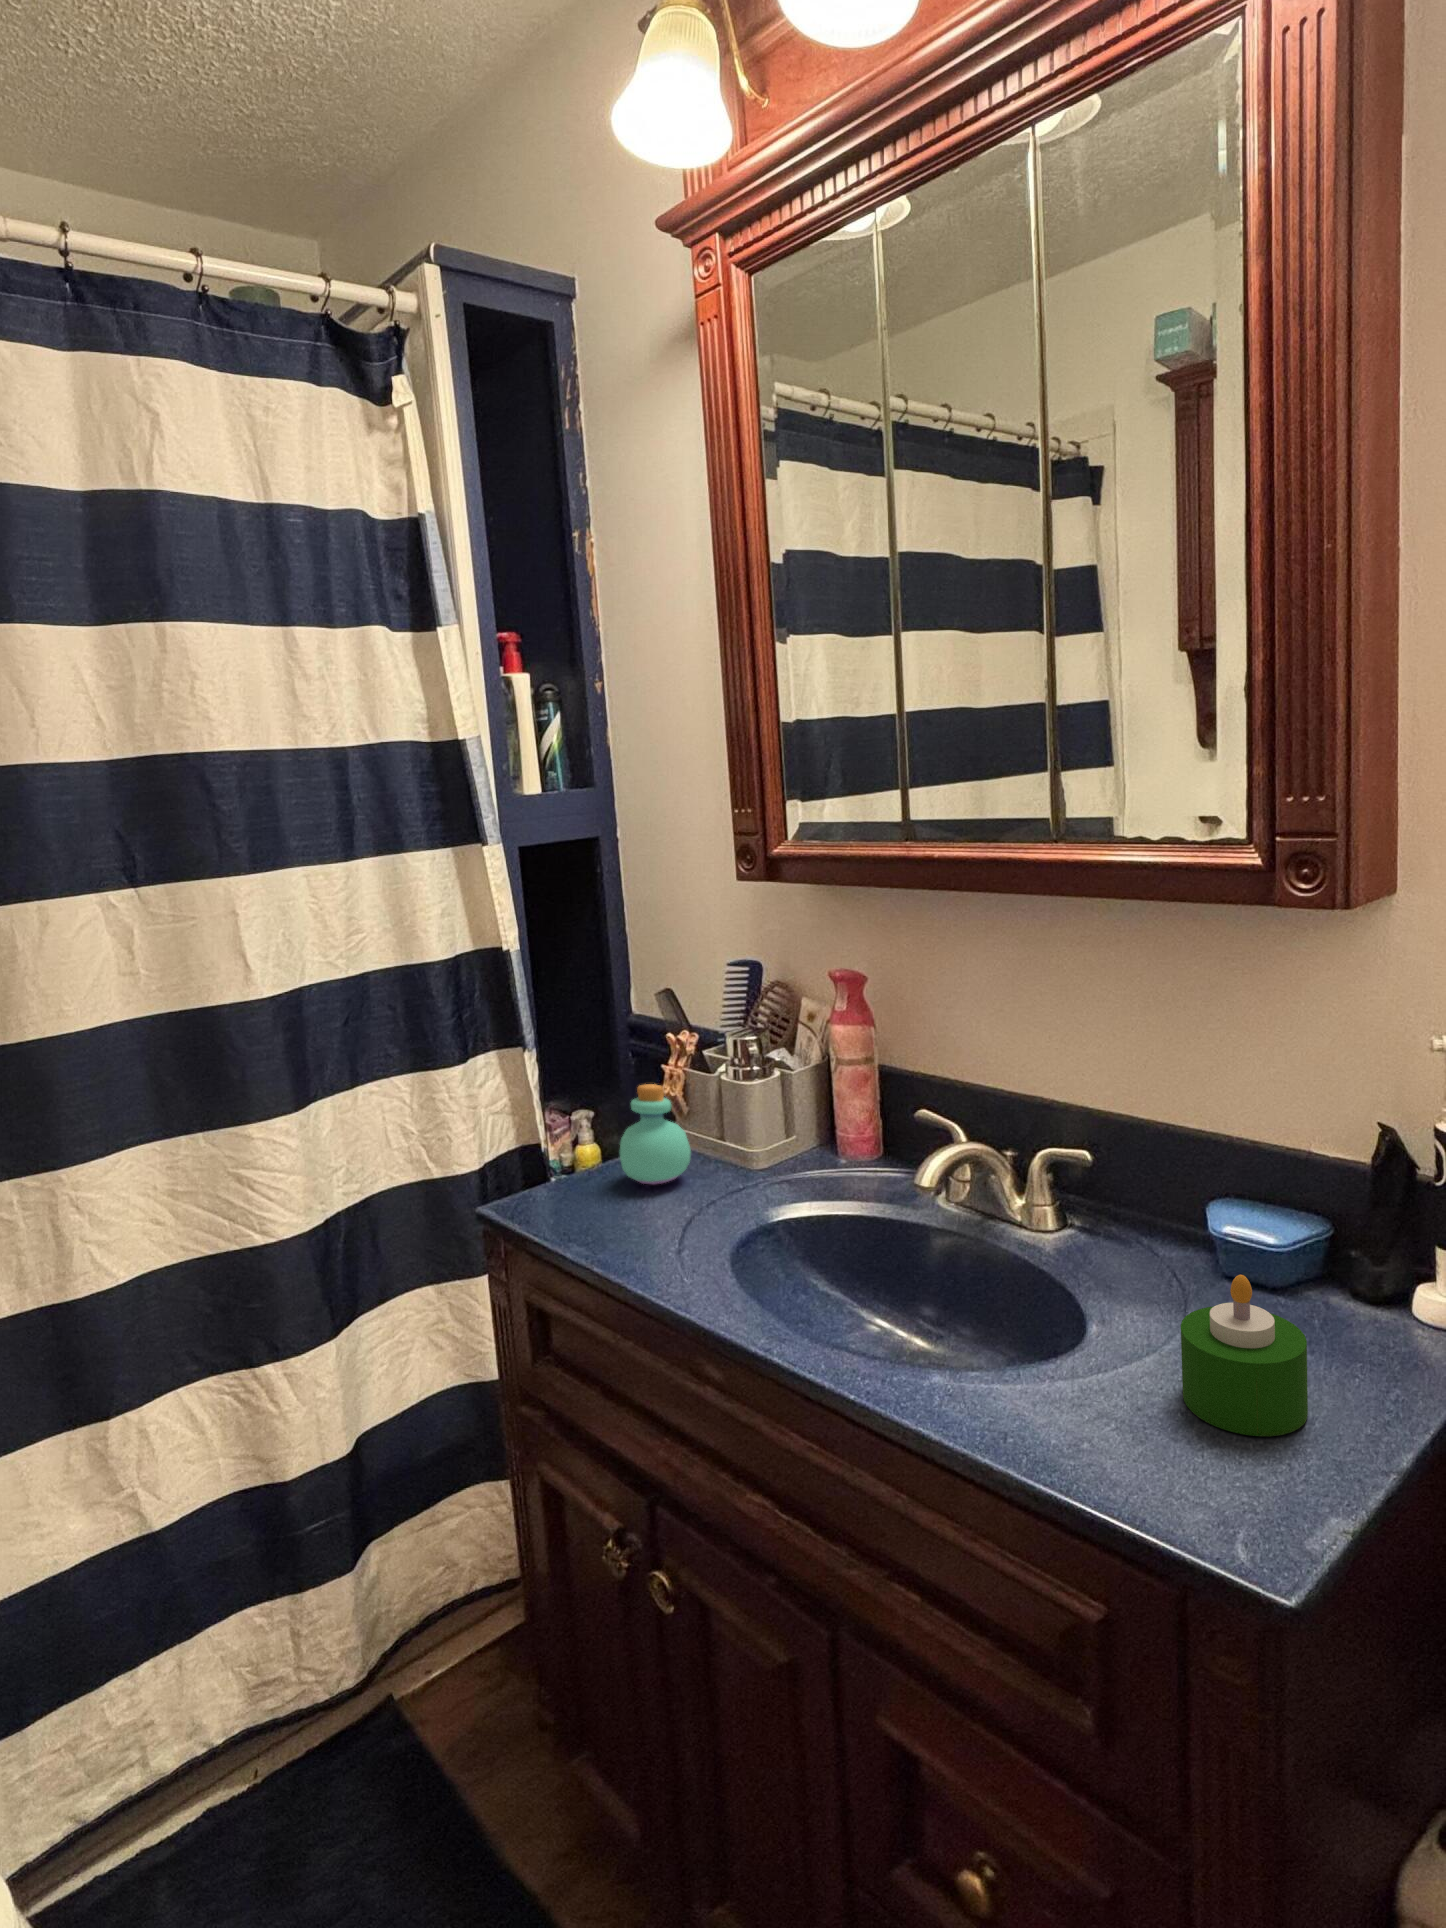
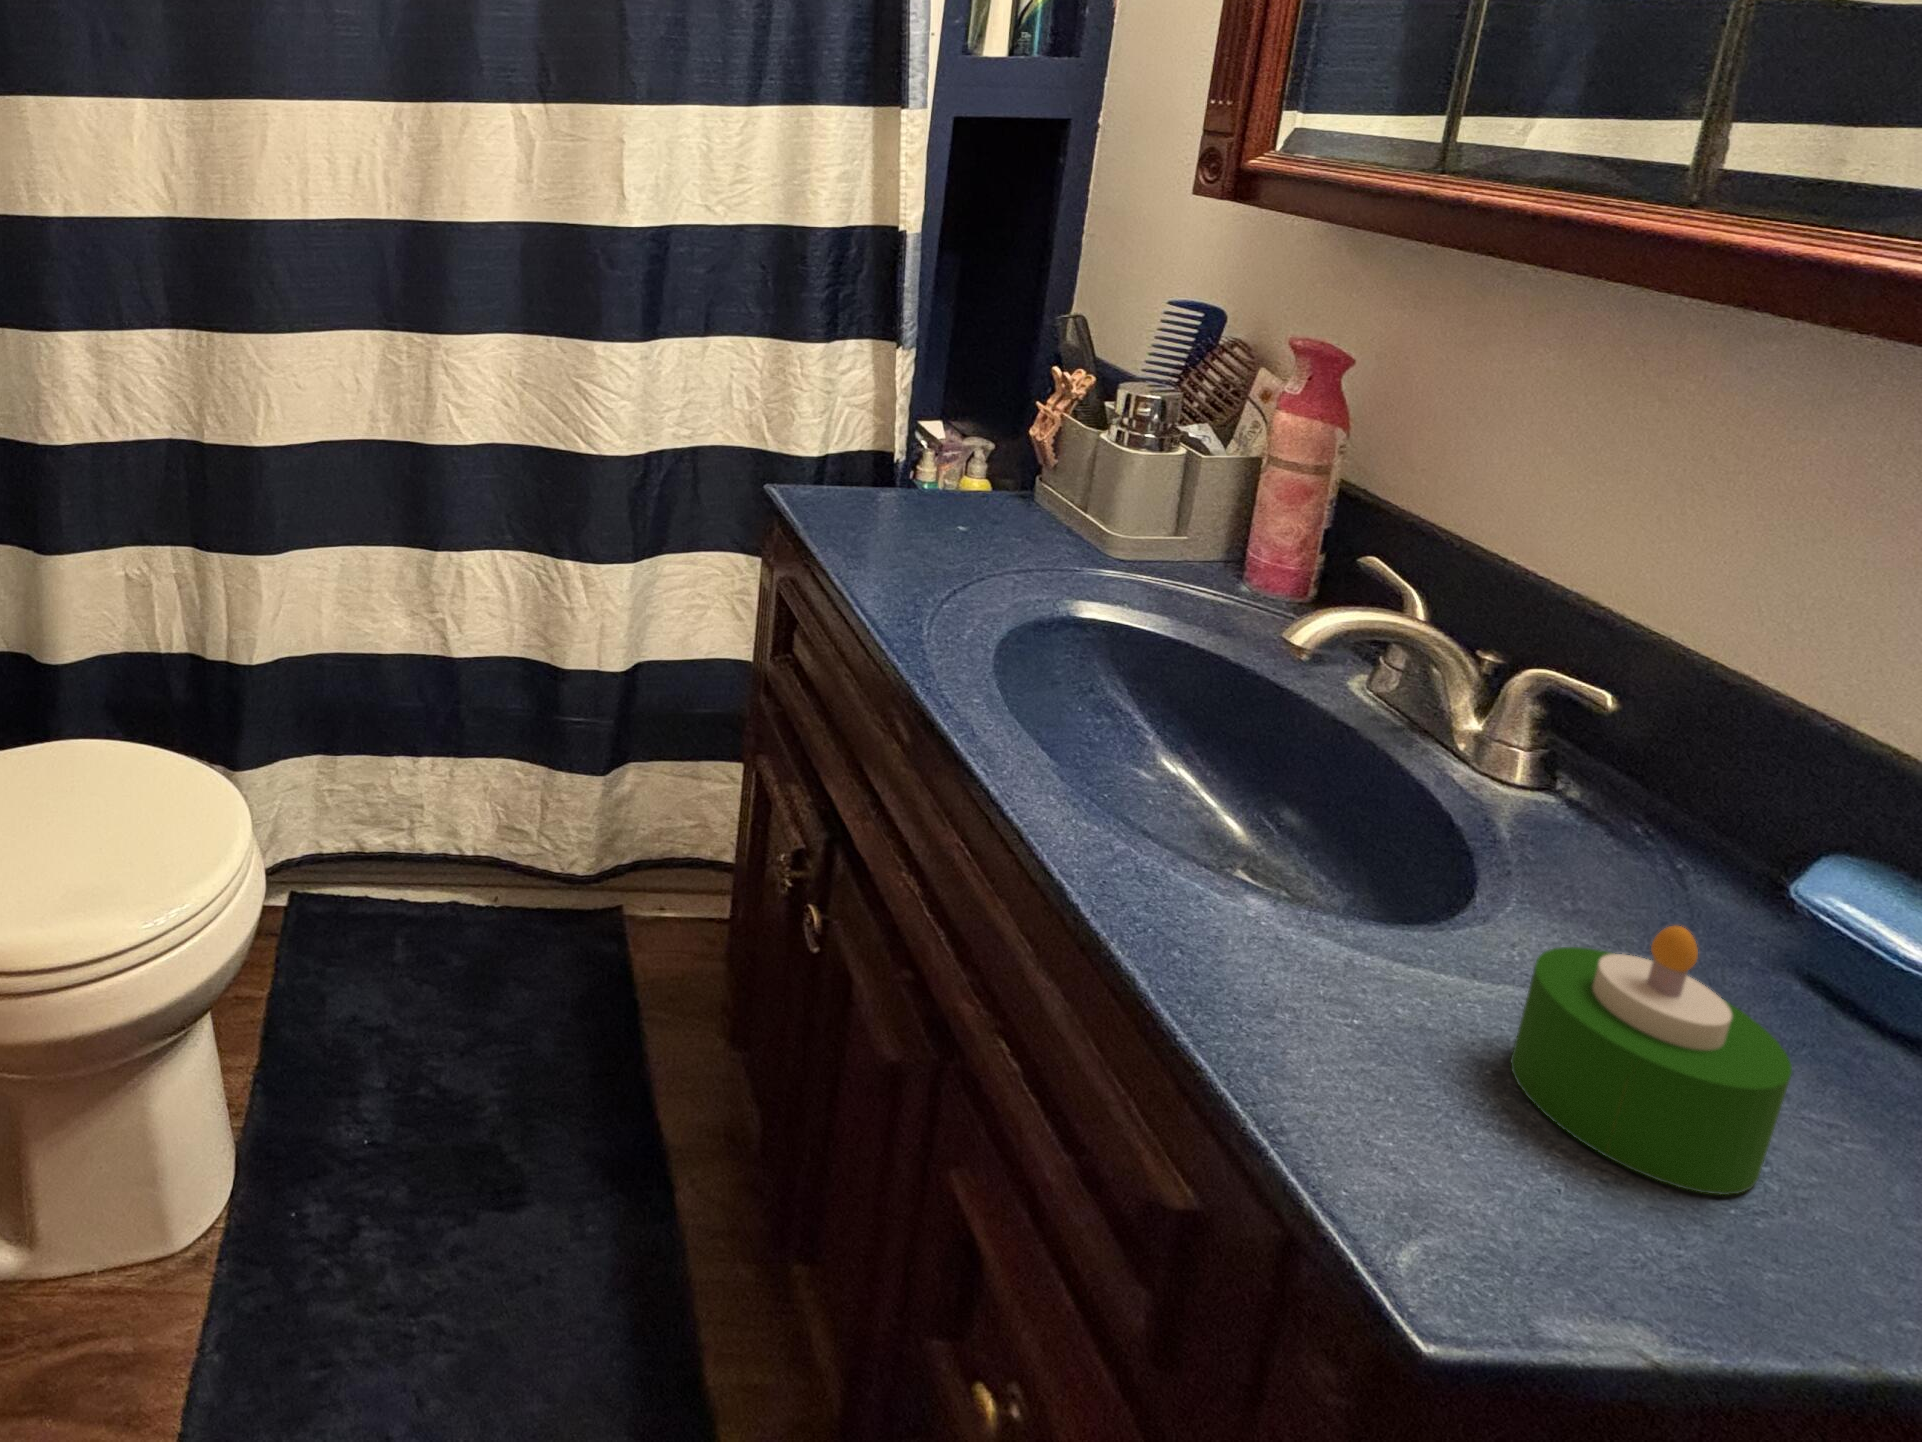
perfume bottle: present [619,1084,691,1185] -> none [932,410,1026,528]

